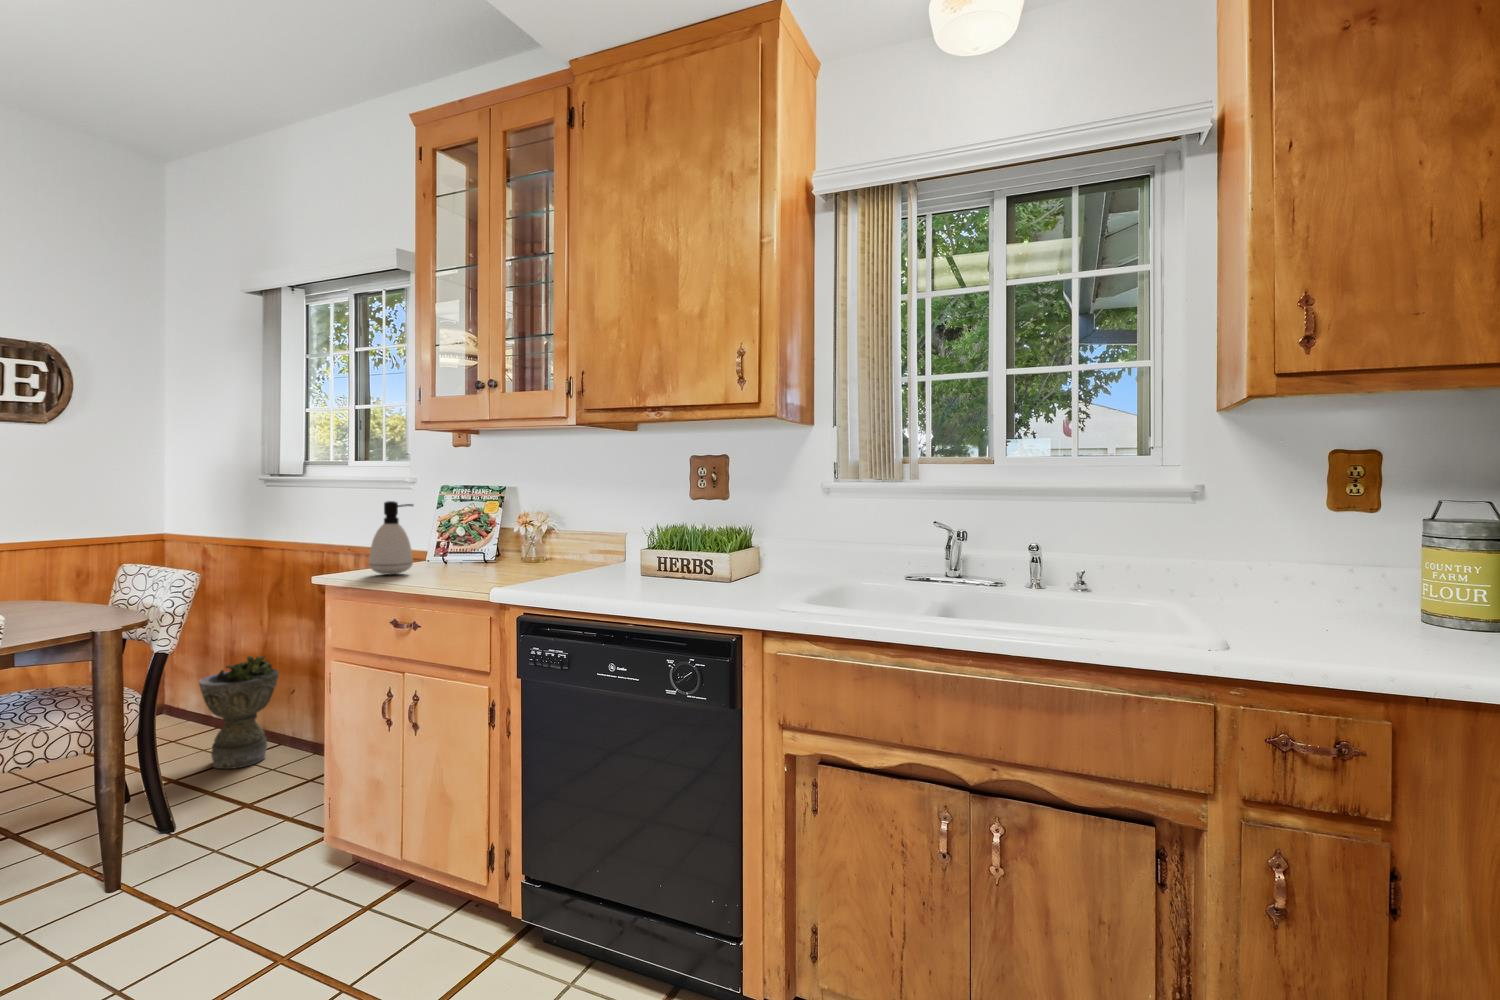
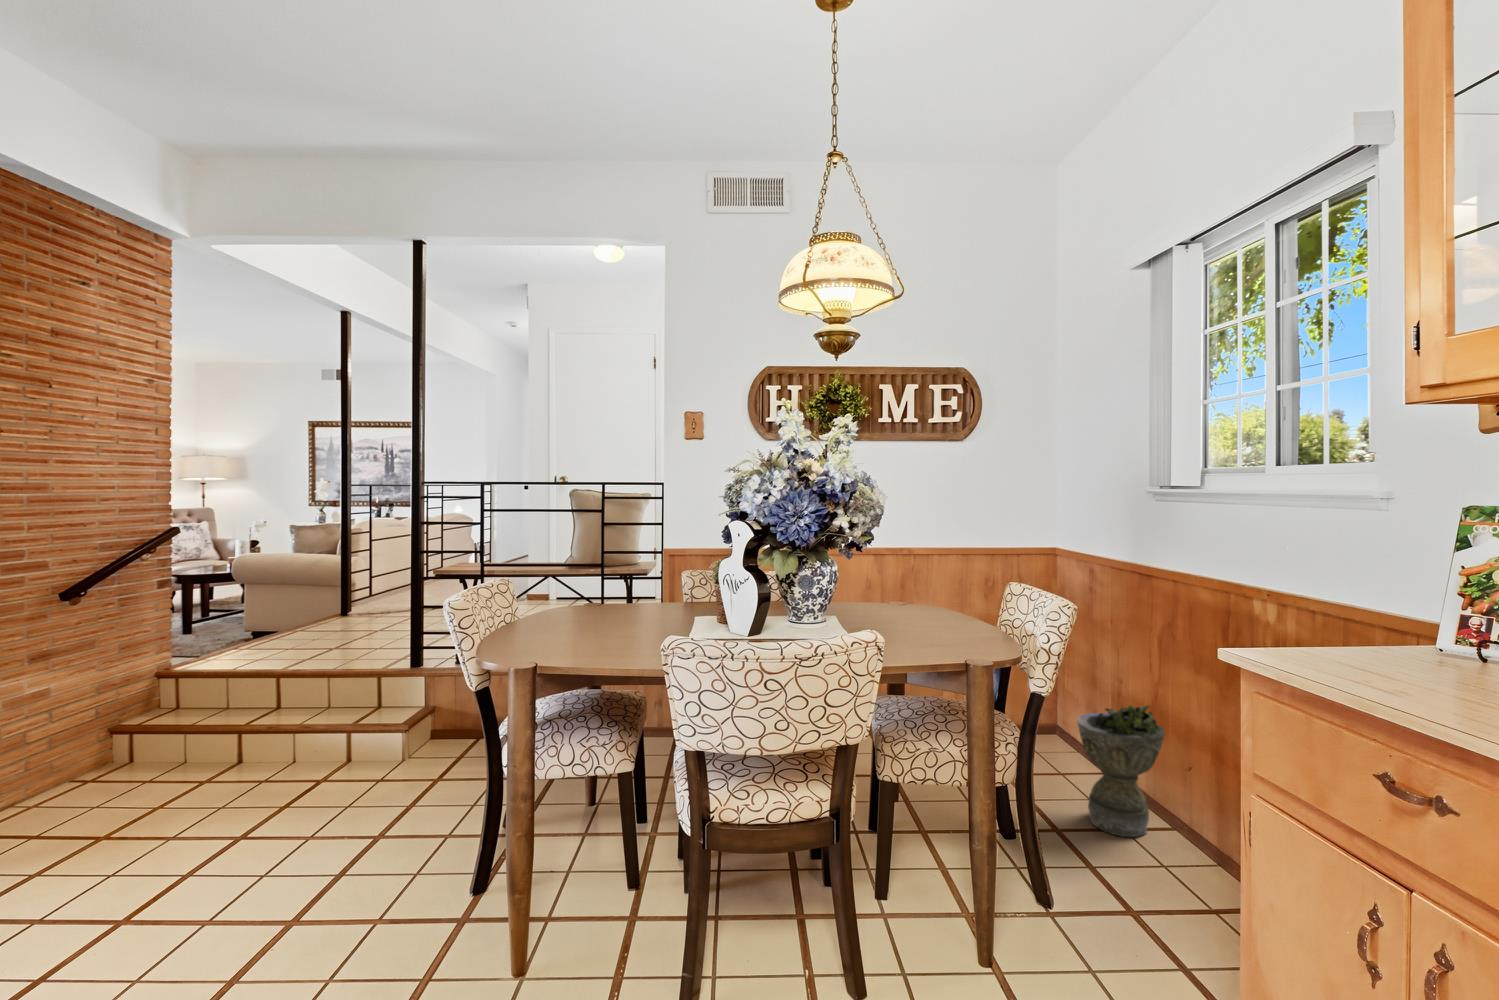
soap dispenser: present [369,501,413,575] -> none [1335,541,1436,678]

